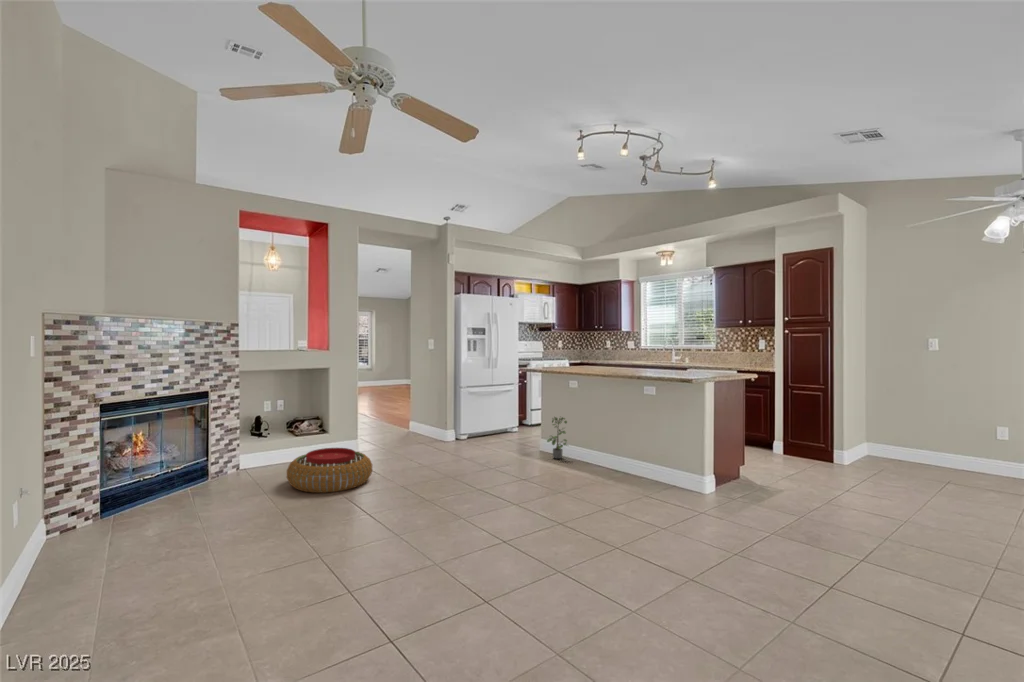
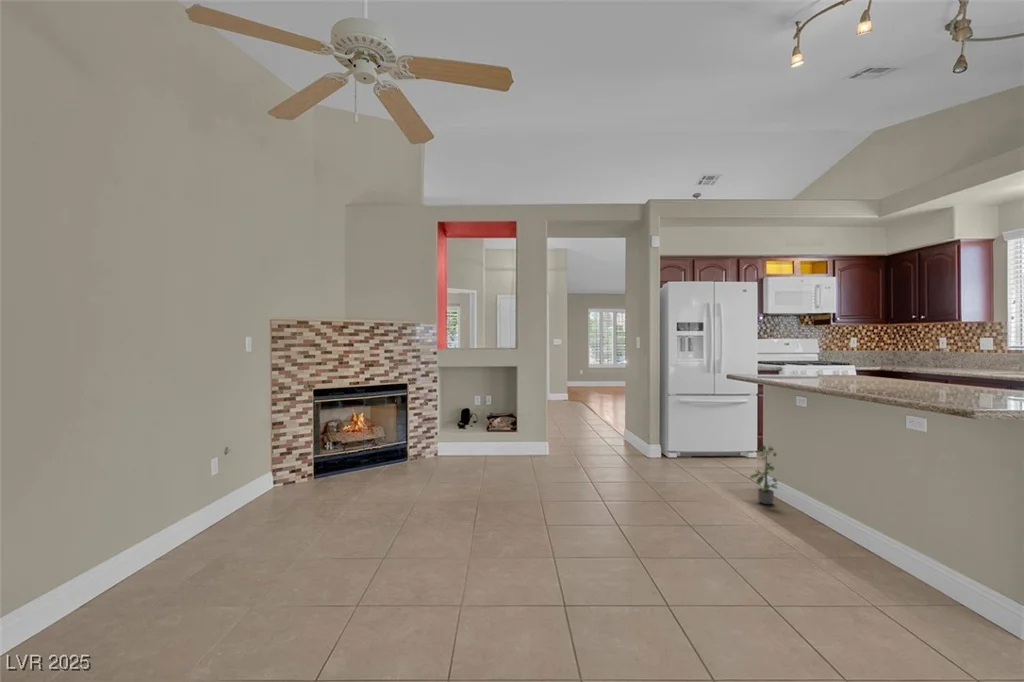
pouf: present [287,448,372,493] -> none [441,446,522,492]

